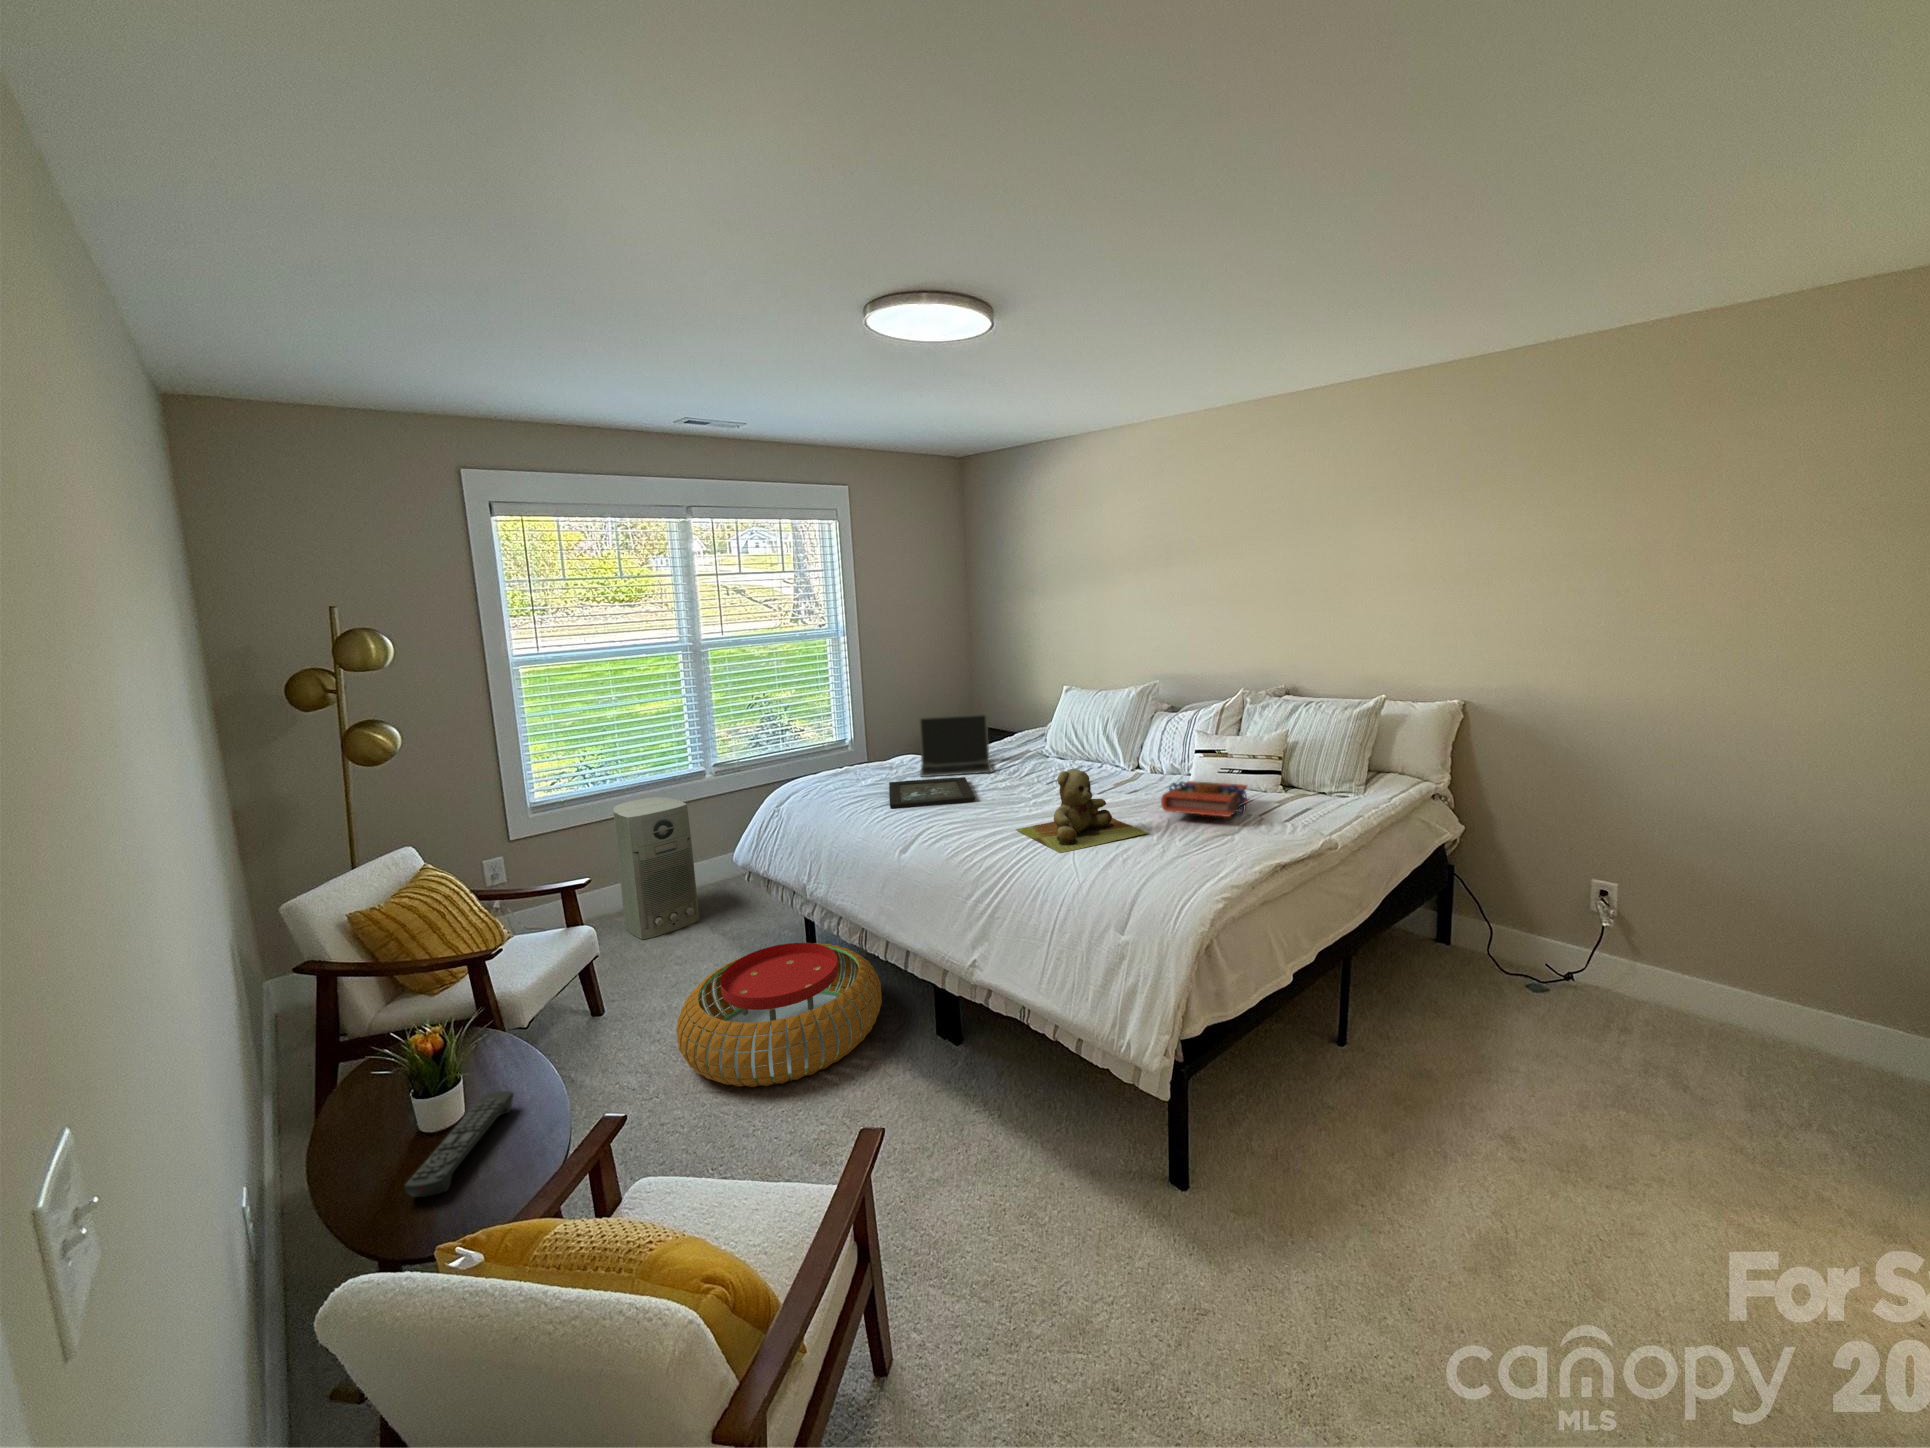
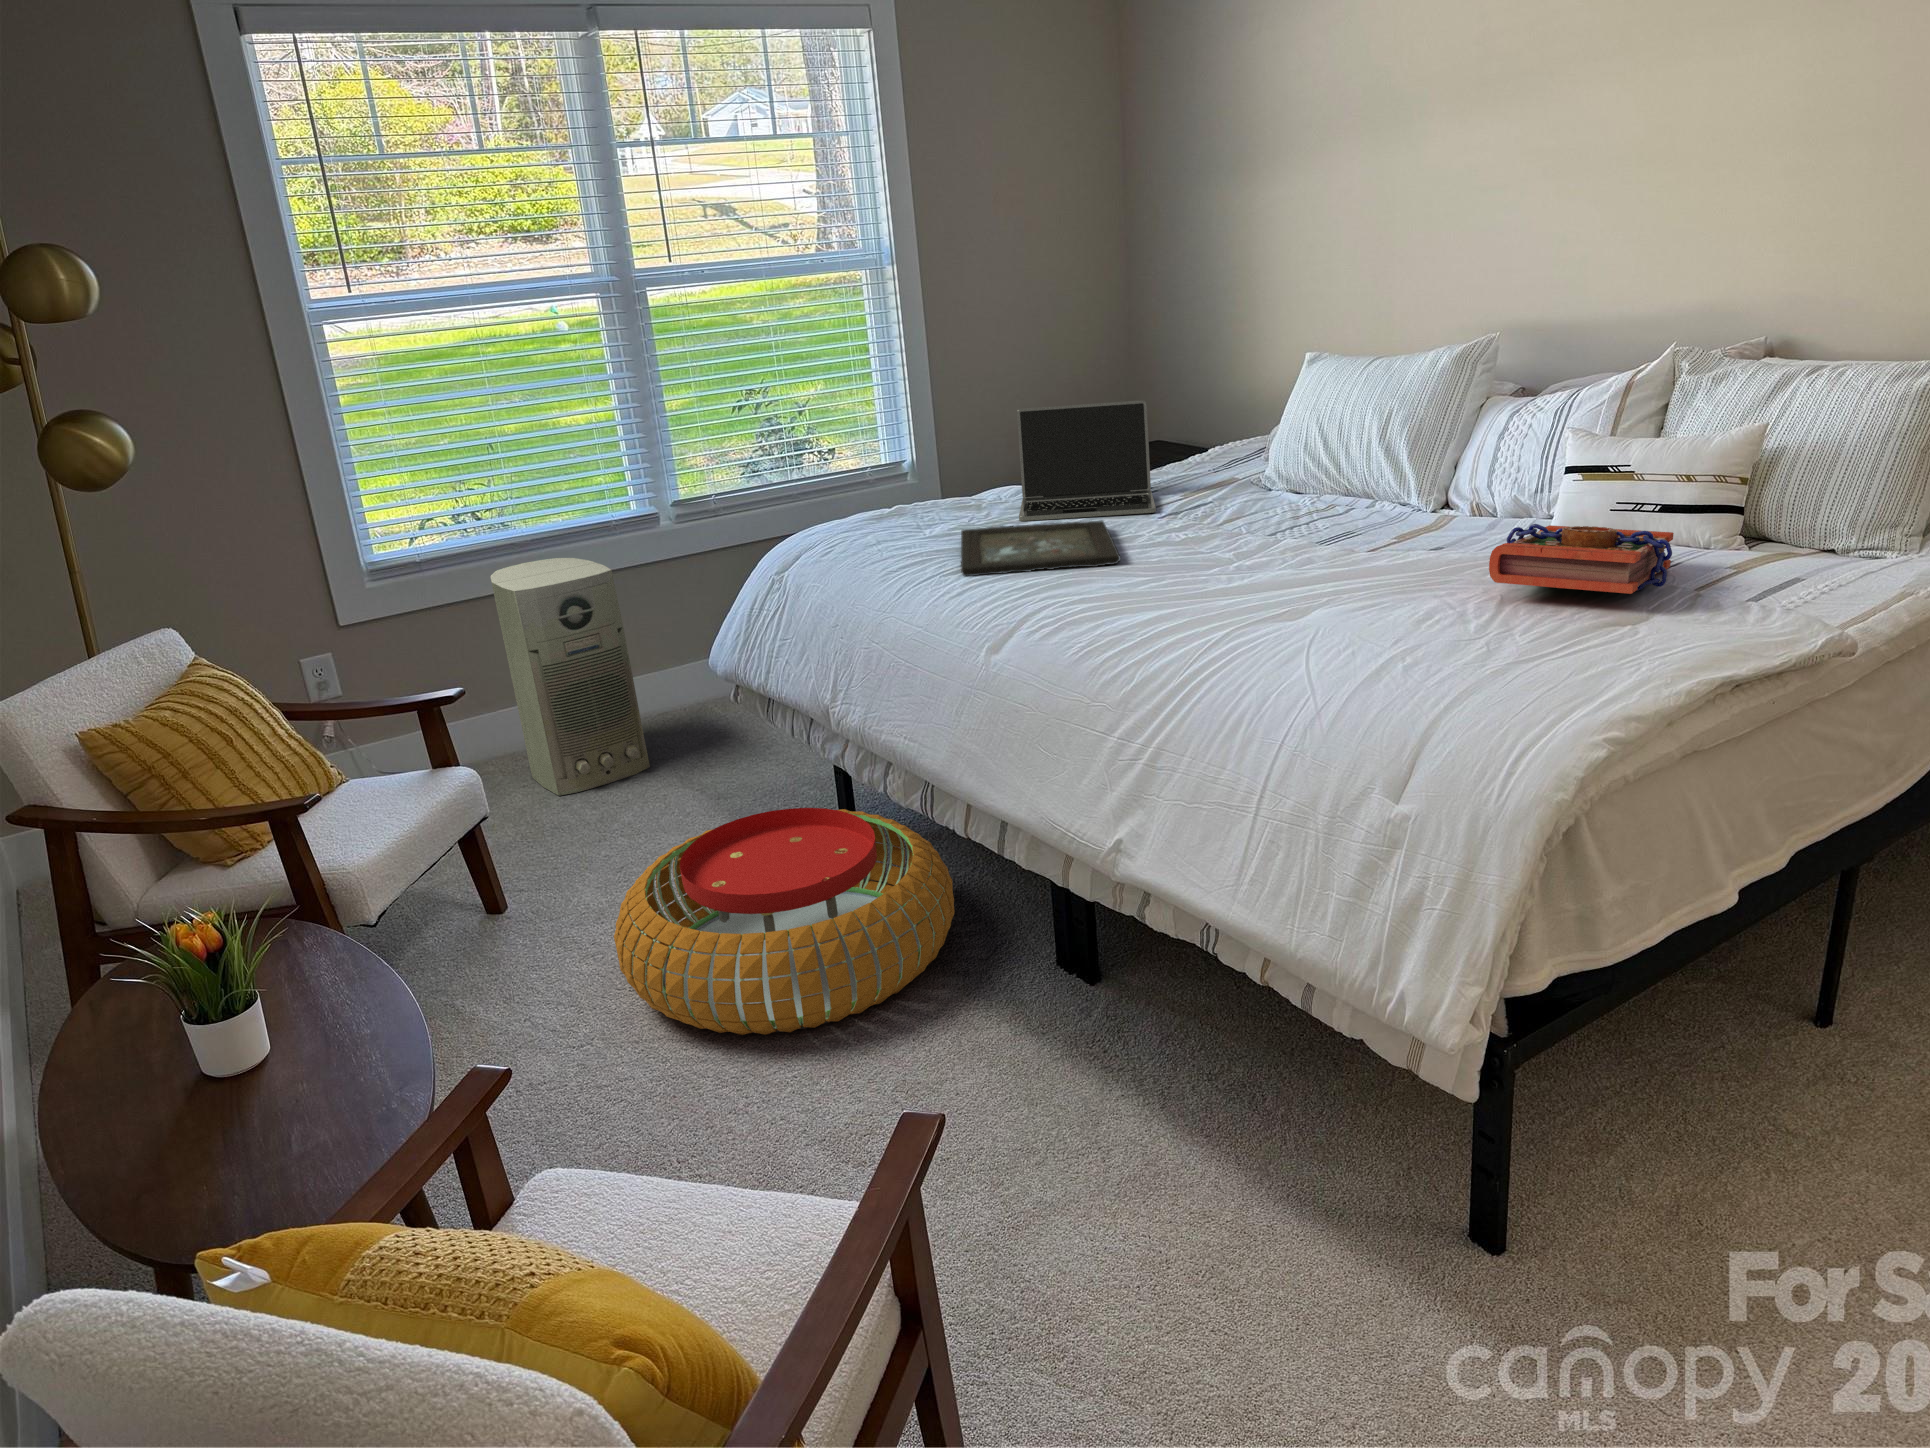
teddy bear: present [1016,769,1148,853] -> none [1195,497,1461,657]
remote control: present [404,1091,514,1197] -> none [192,1018,350,1166]

